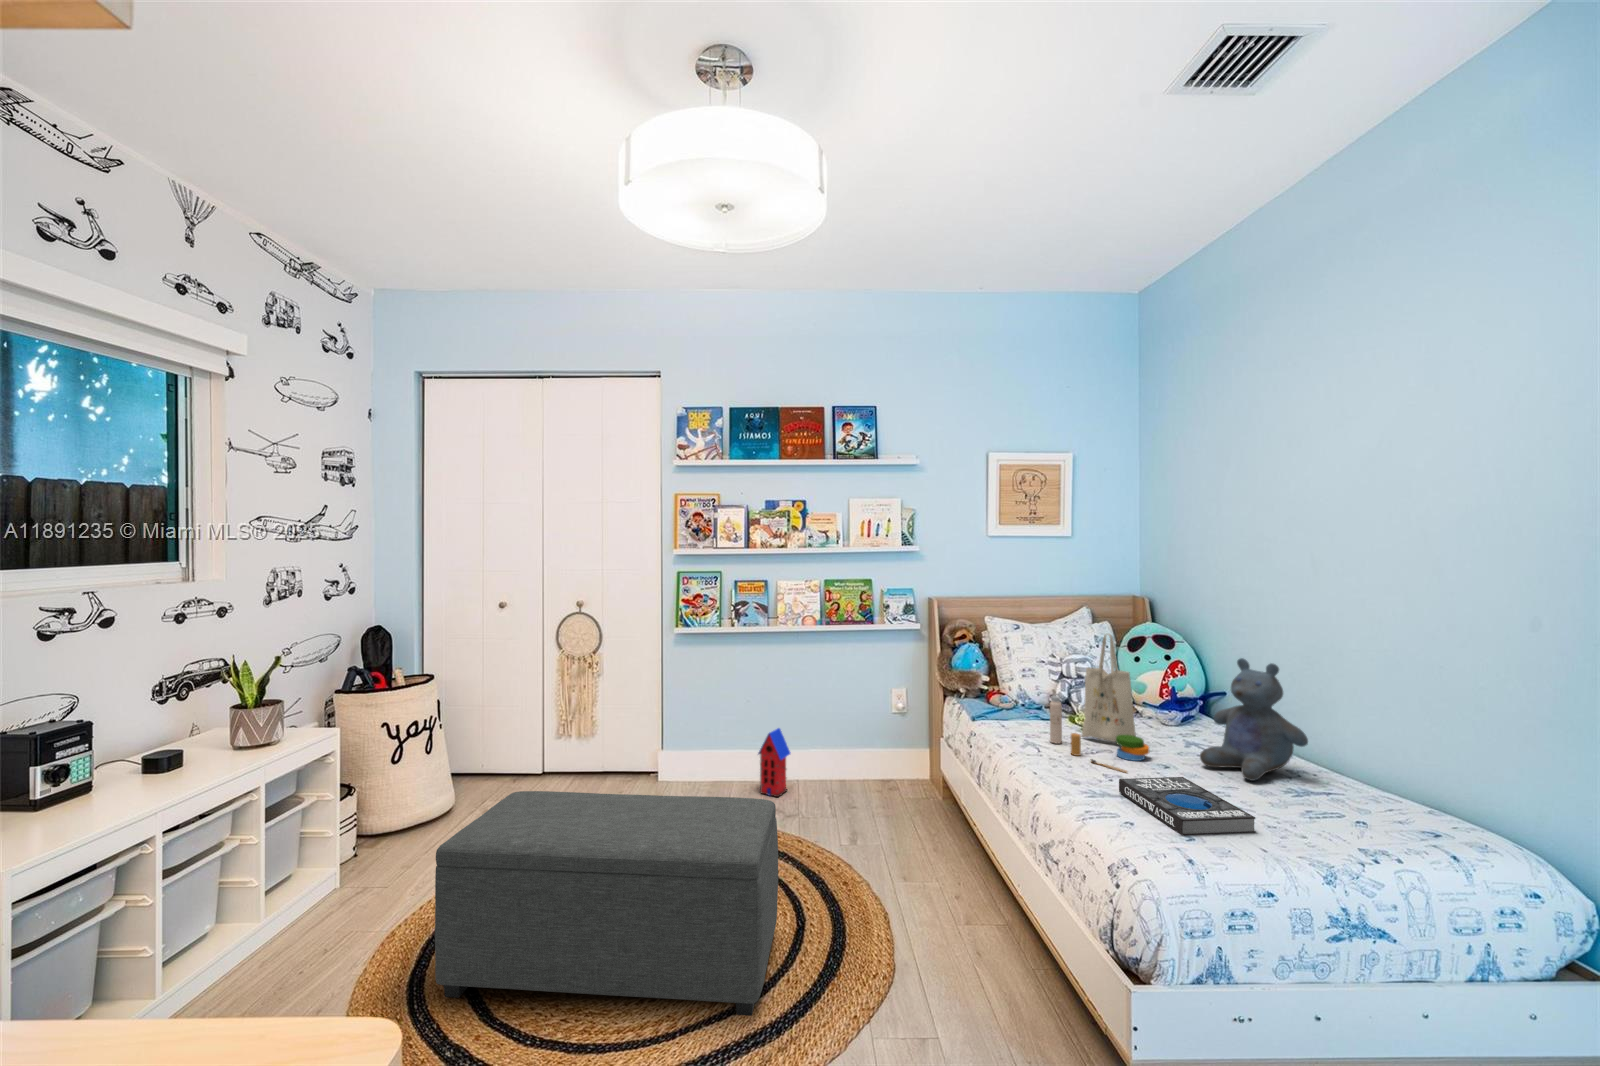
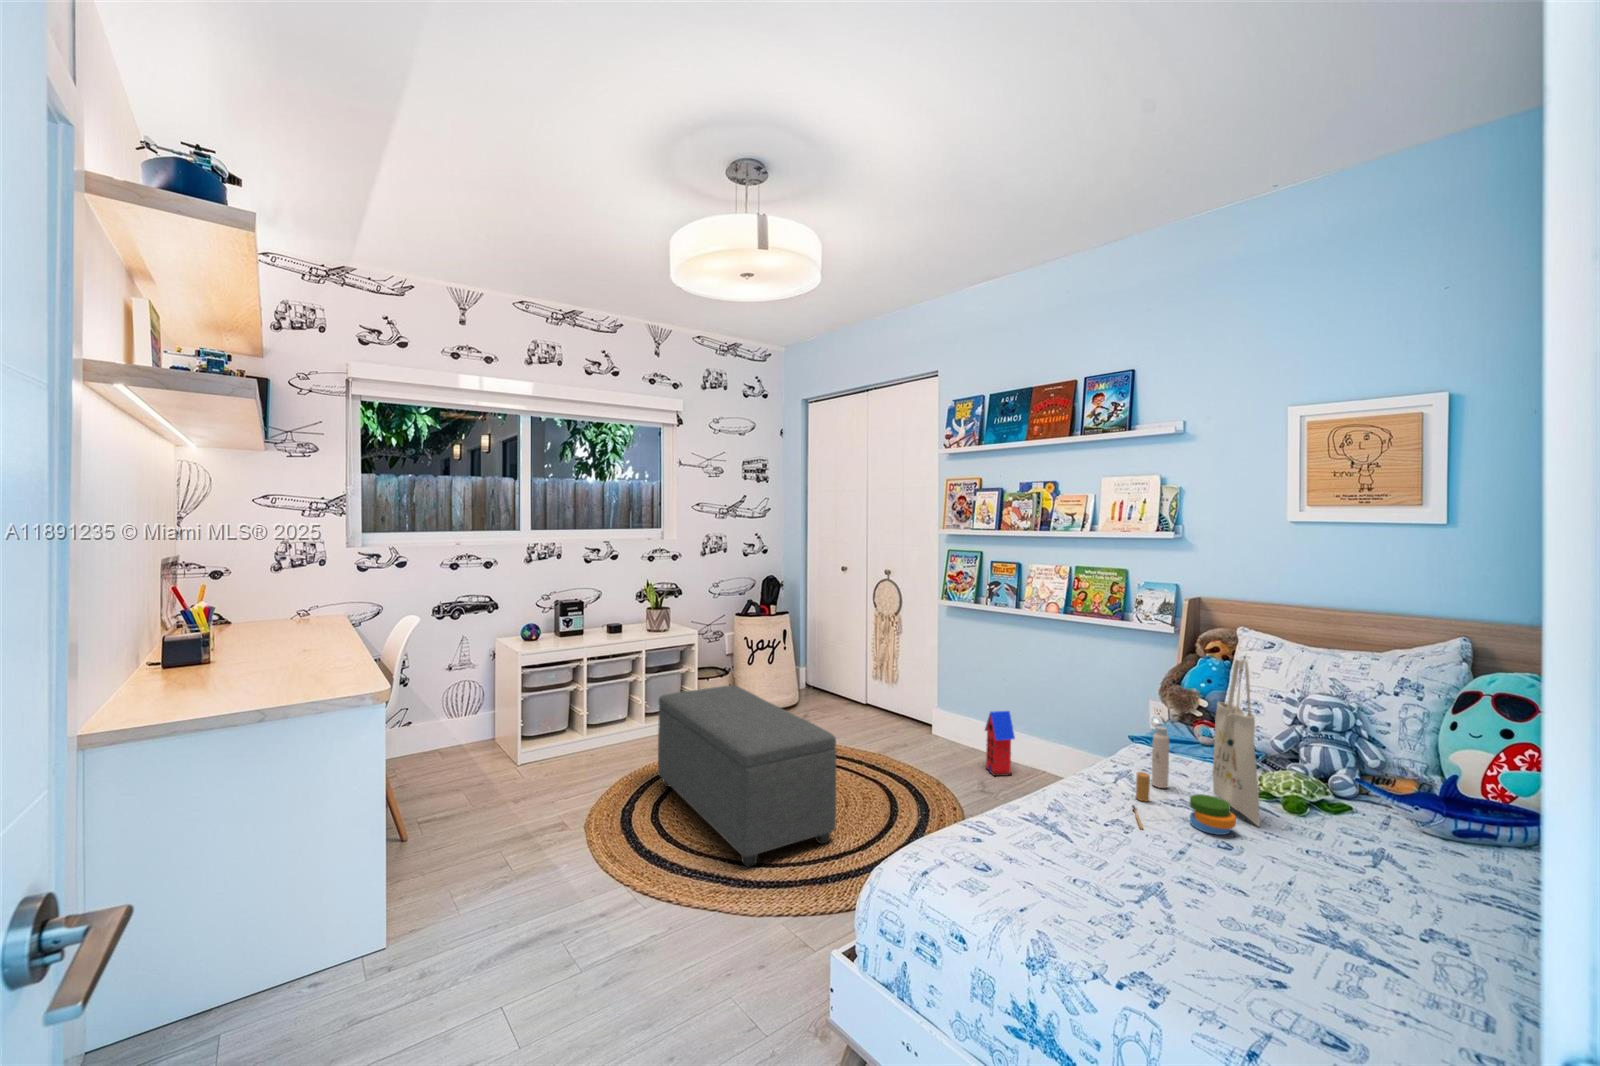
stuffed bear: present [1200,658,1308,781] -> none [1276,727,1435,923]
book: present [1119,777,1256,835] -> none [999,814,1148,911]

